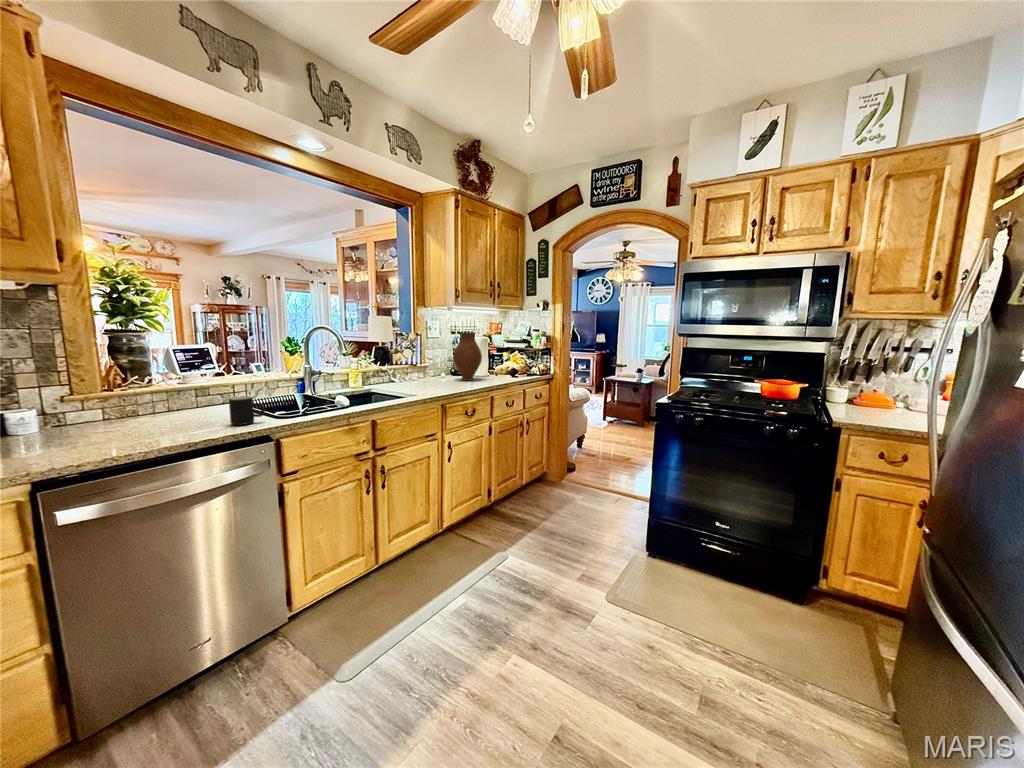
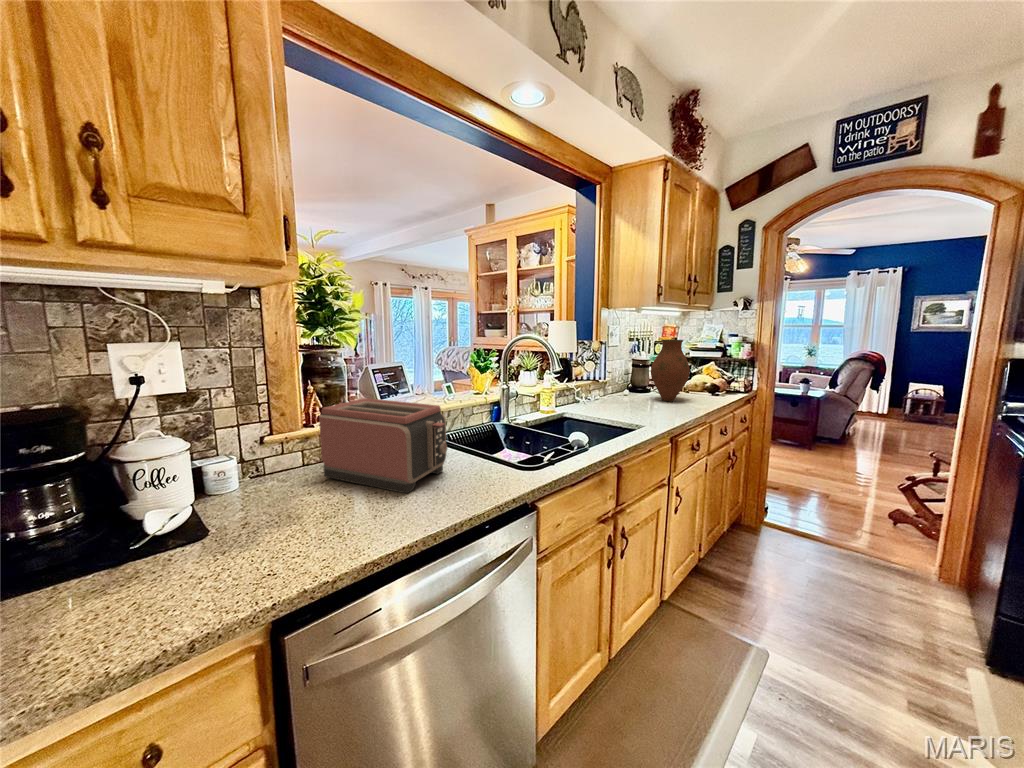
toaster: none [107,369,217,431] -> present [319,398,447,493]
mug: present [229,396,265,425] -> none [476,441,518,486]

